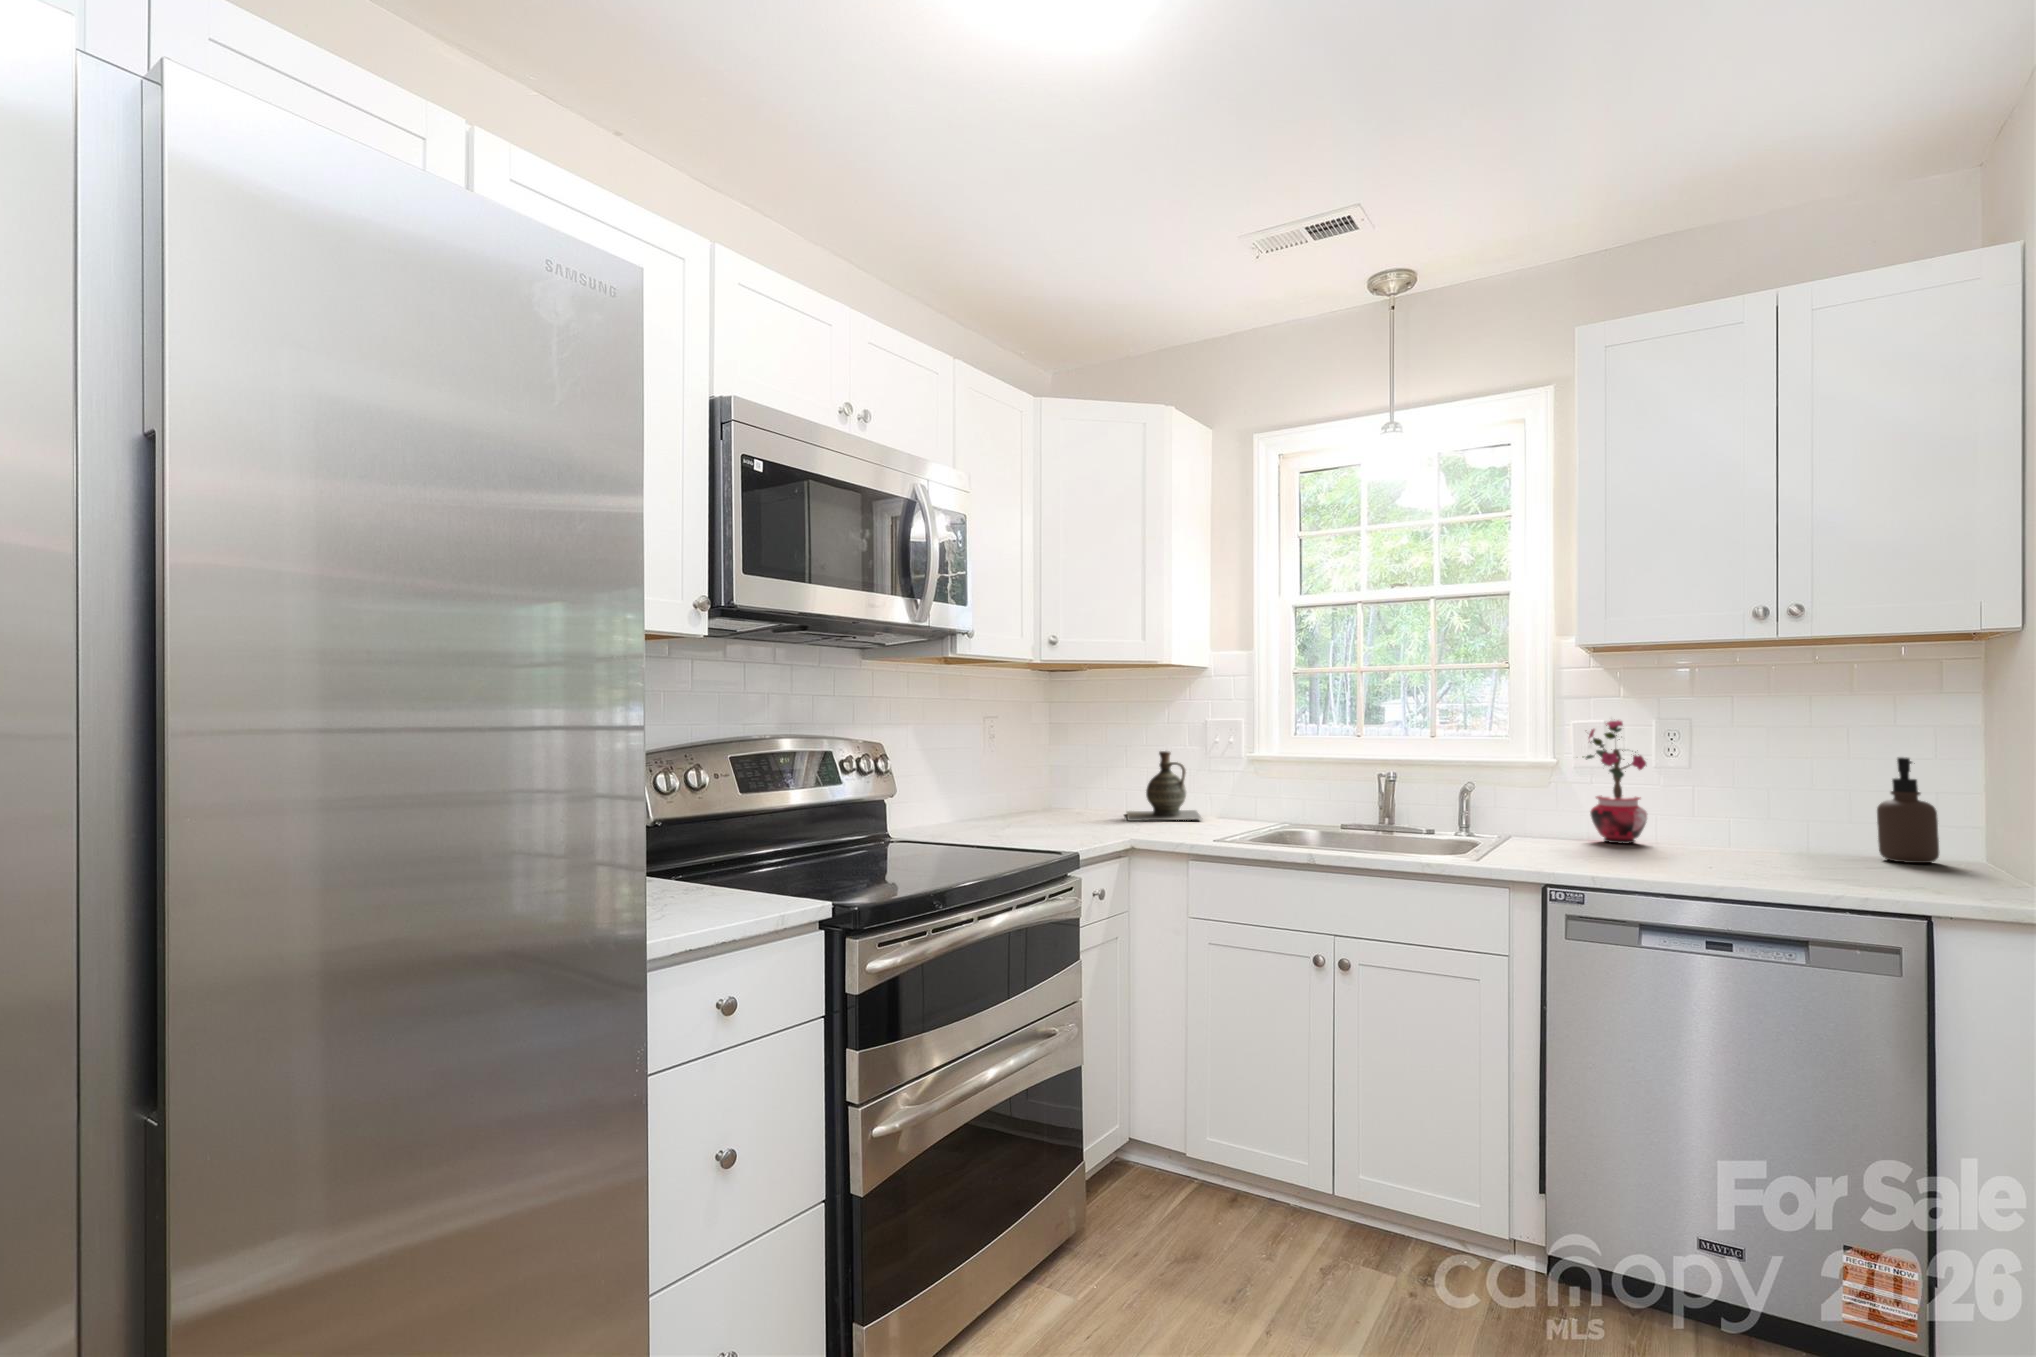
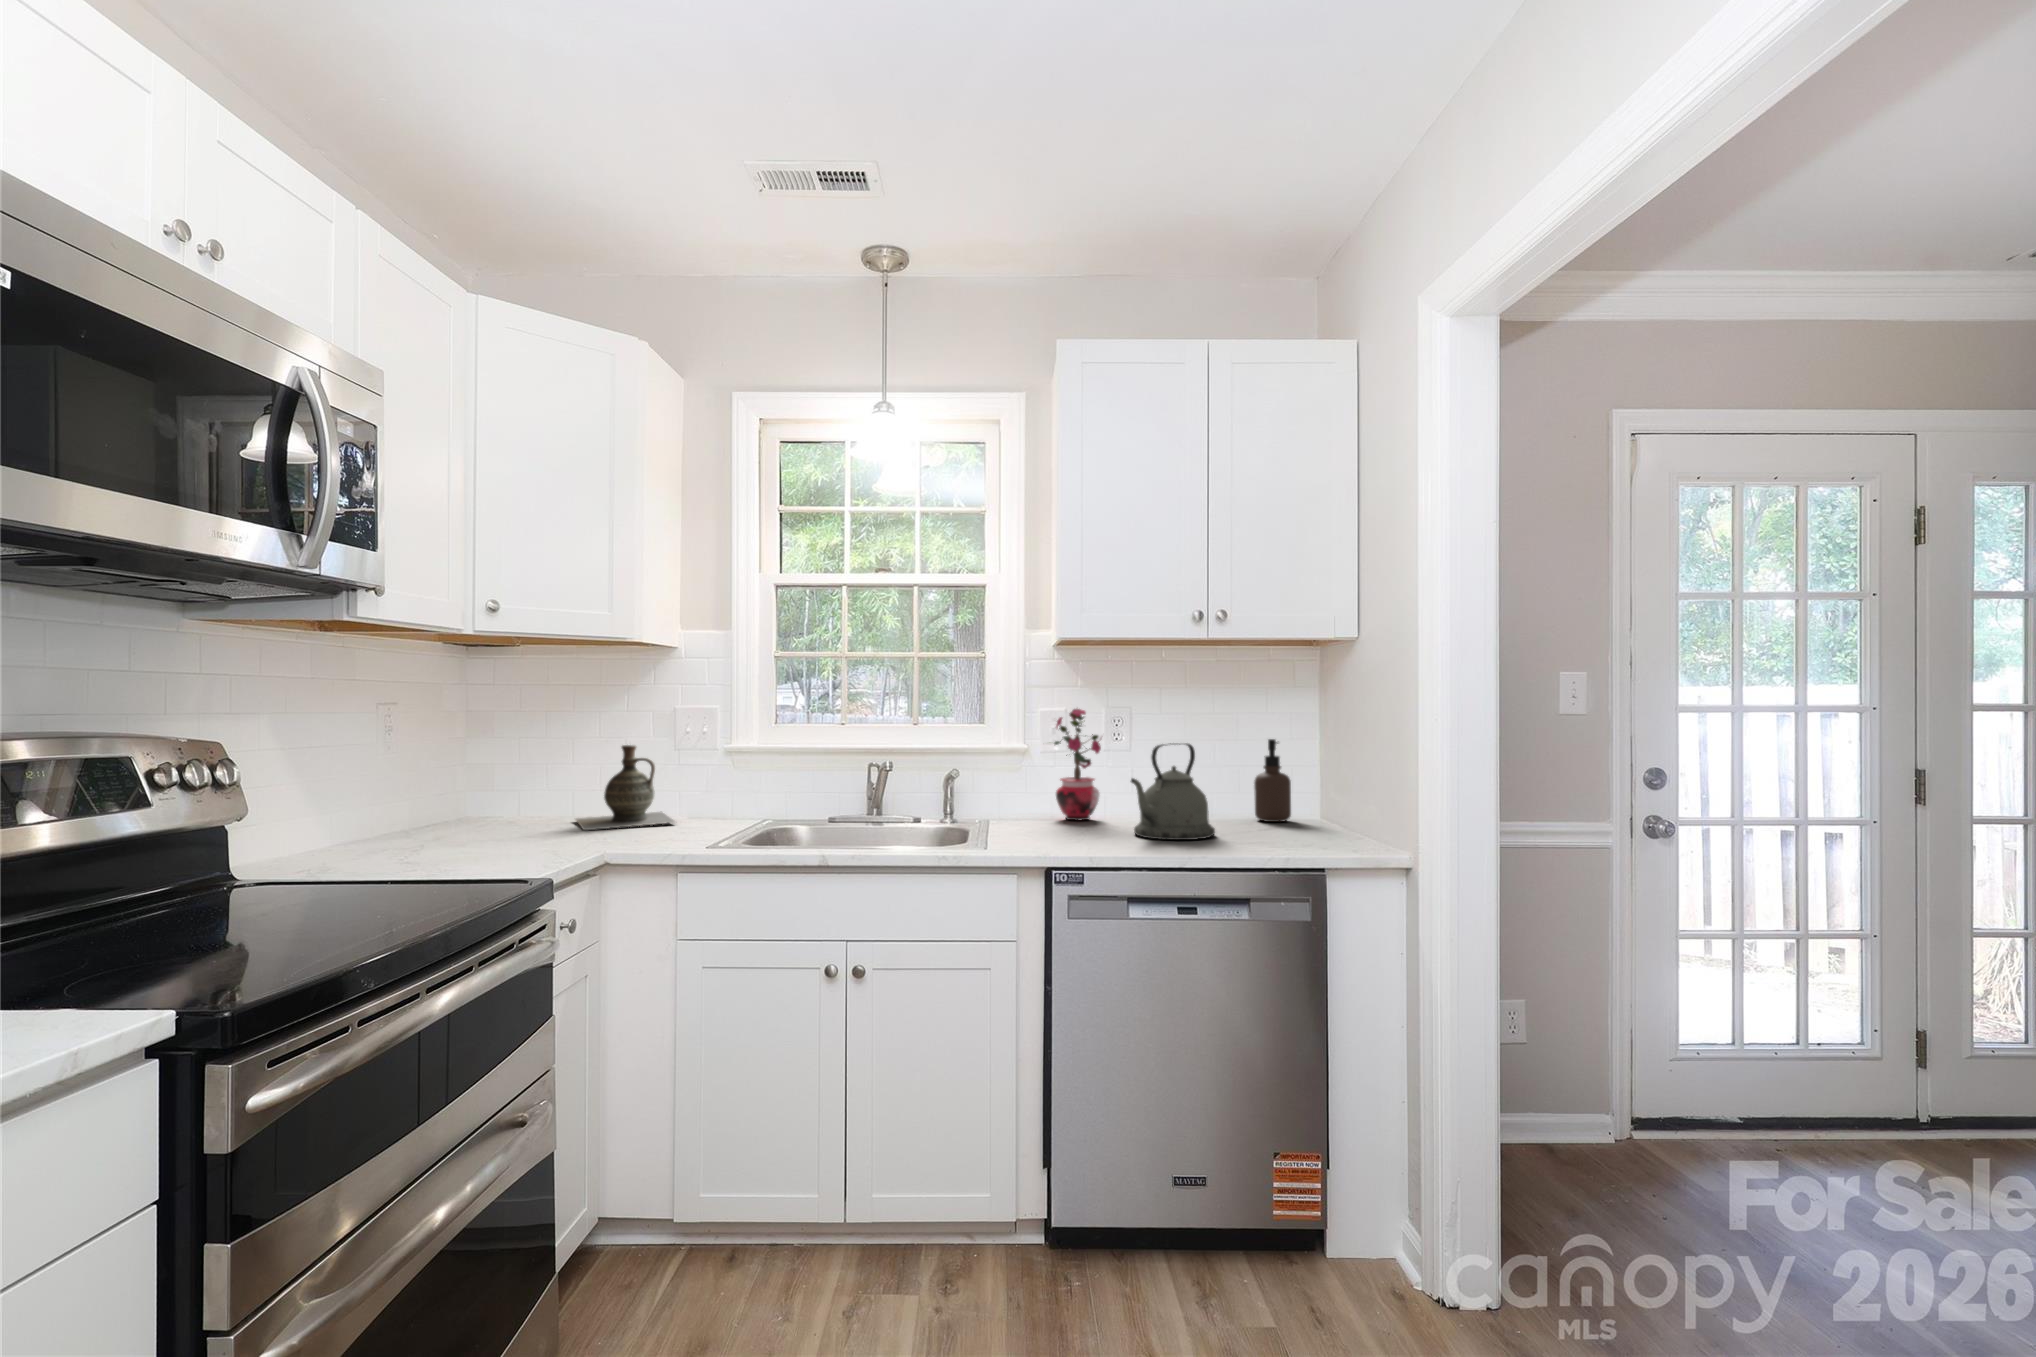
kettle: none [1658,759,1789,872] -> present [1131,743,1215,840]

